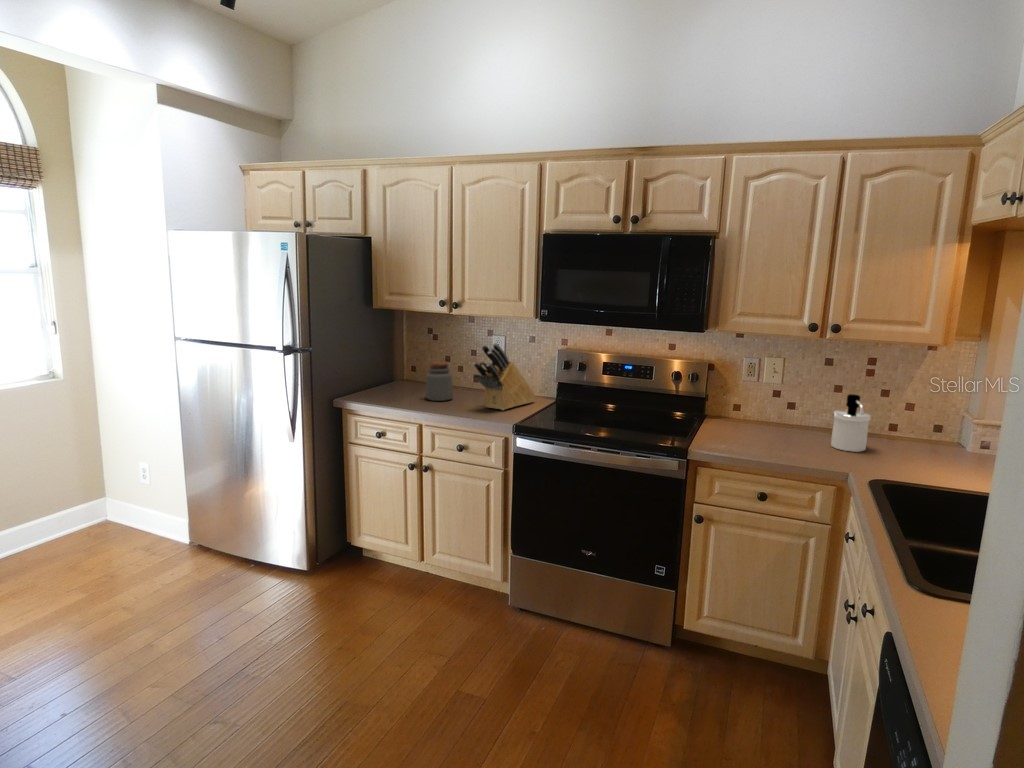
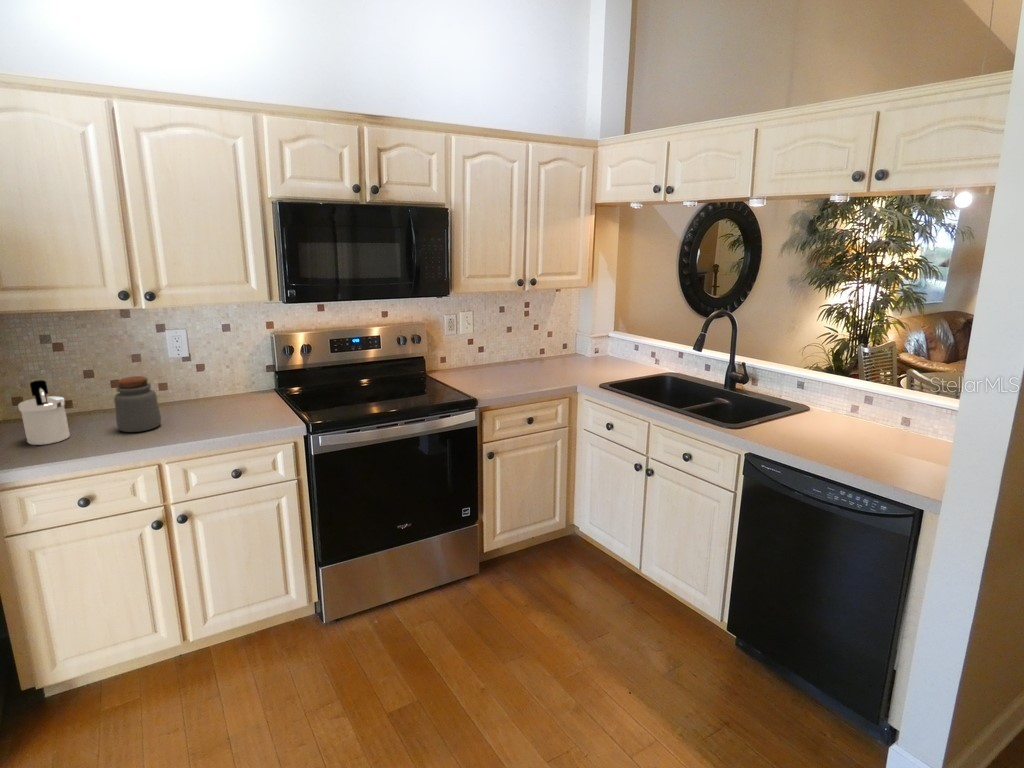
knife block: present [473,343,536,410] -> none [222,337,264,419]
soap dispenser: present [831,394,871,452] -> present [18,380,70,445]

